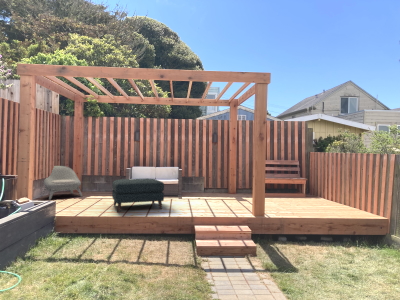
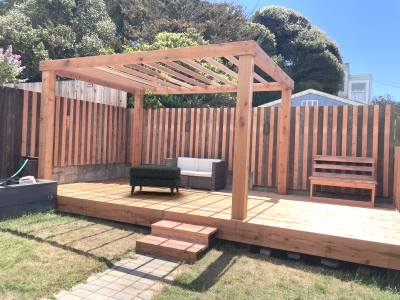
armchair: present [41,166,82,200] -> none [102,153,133,182]

